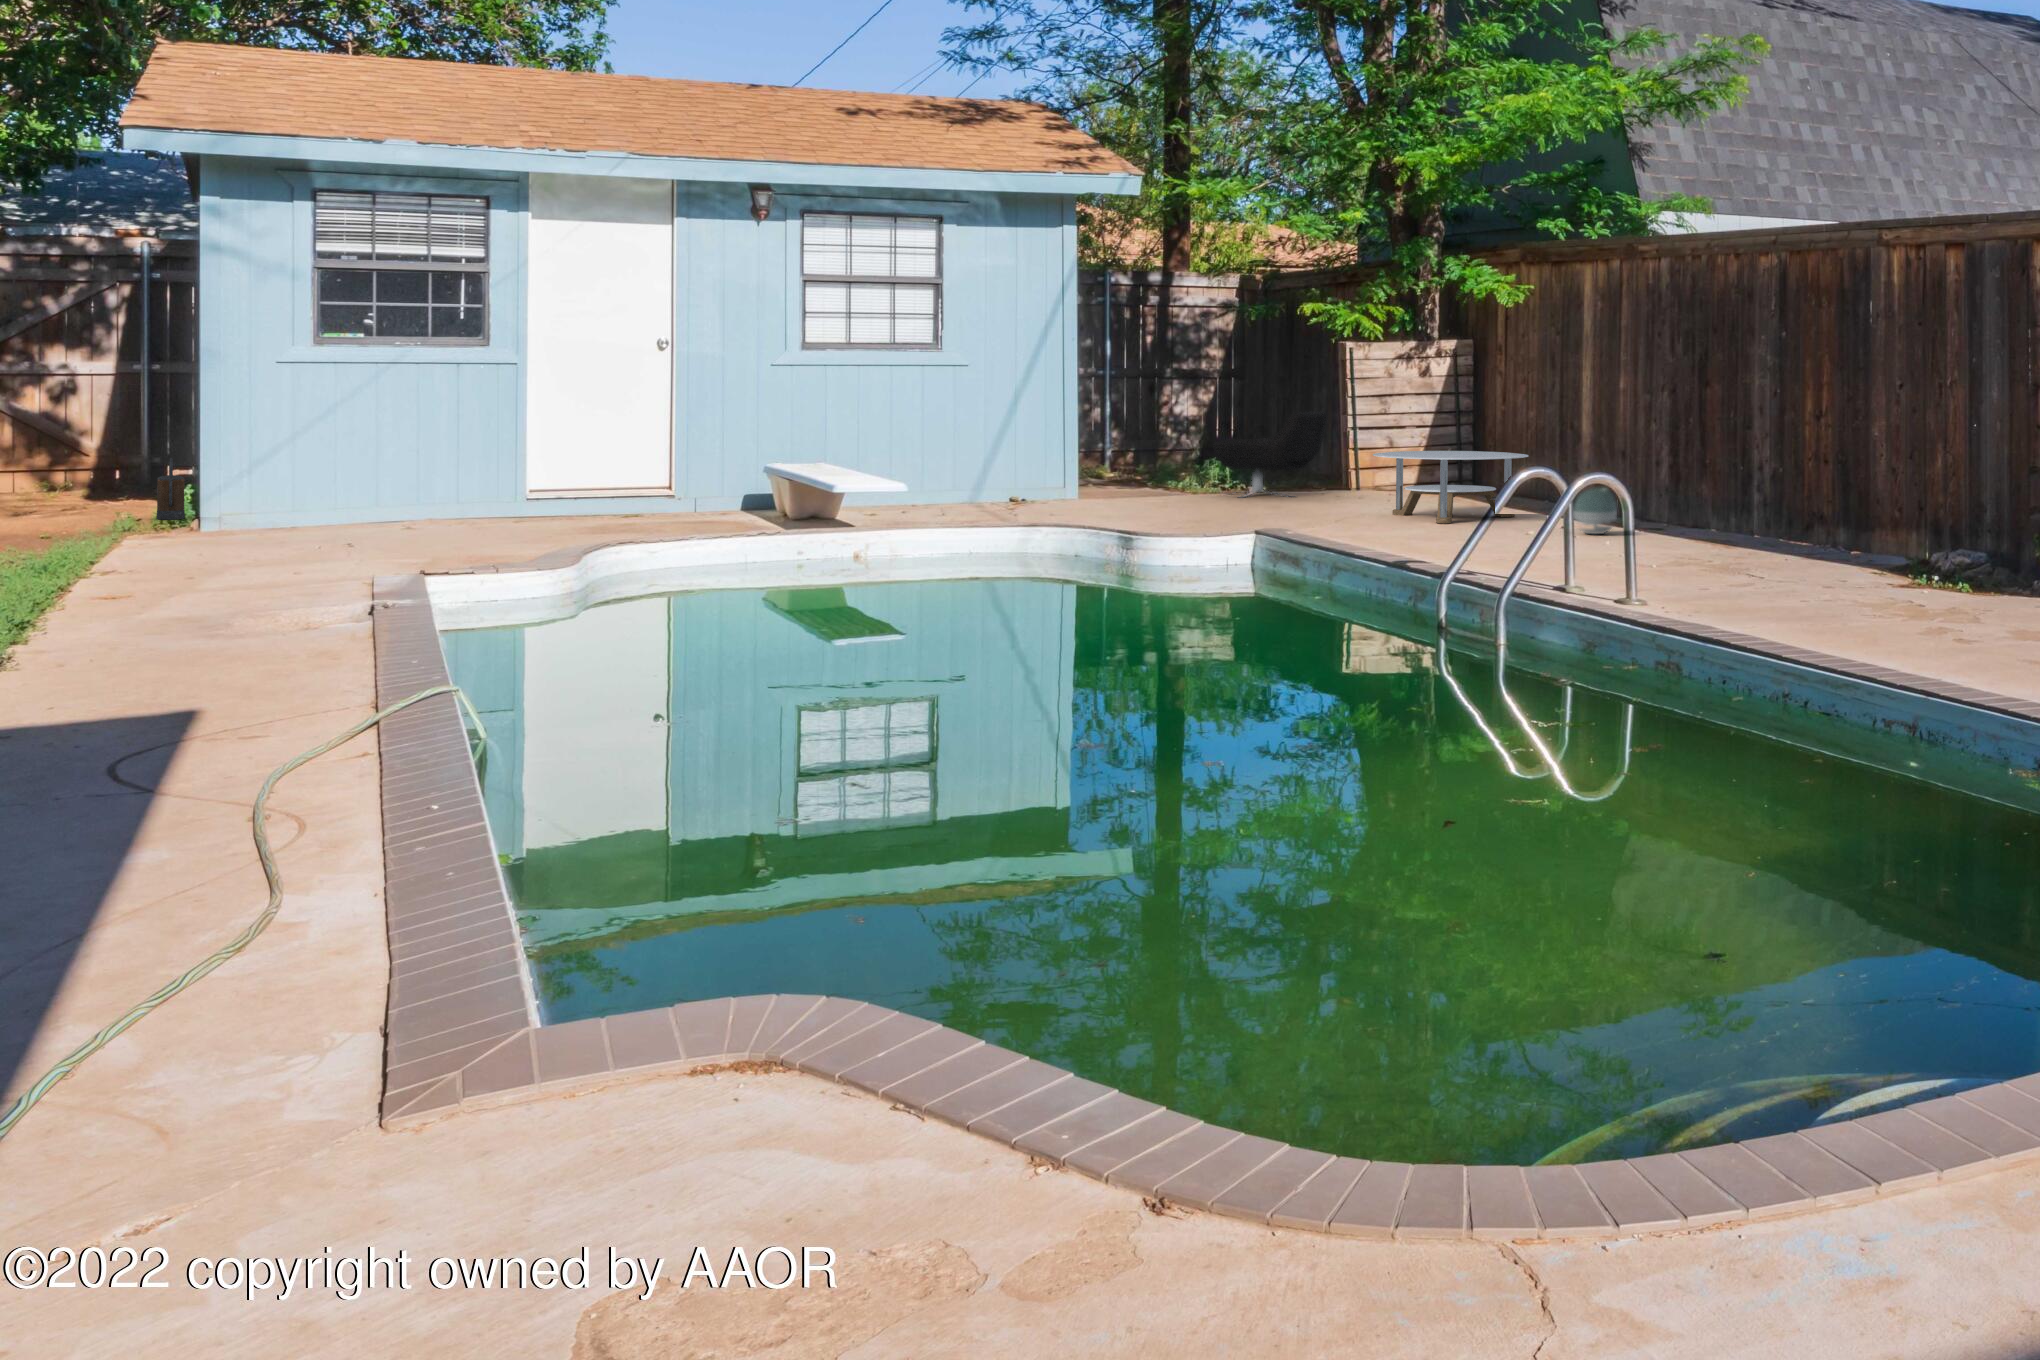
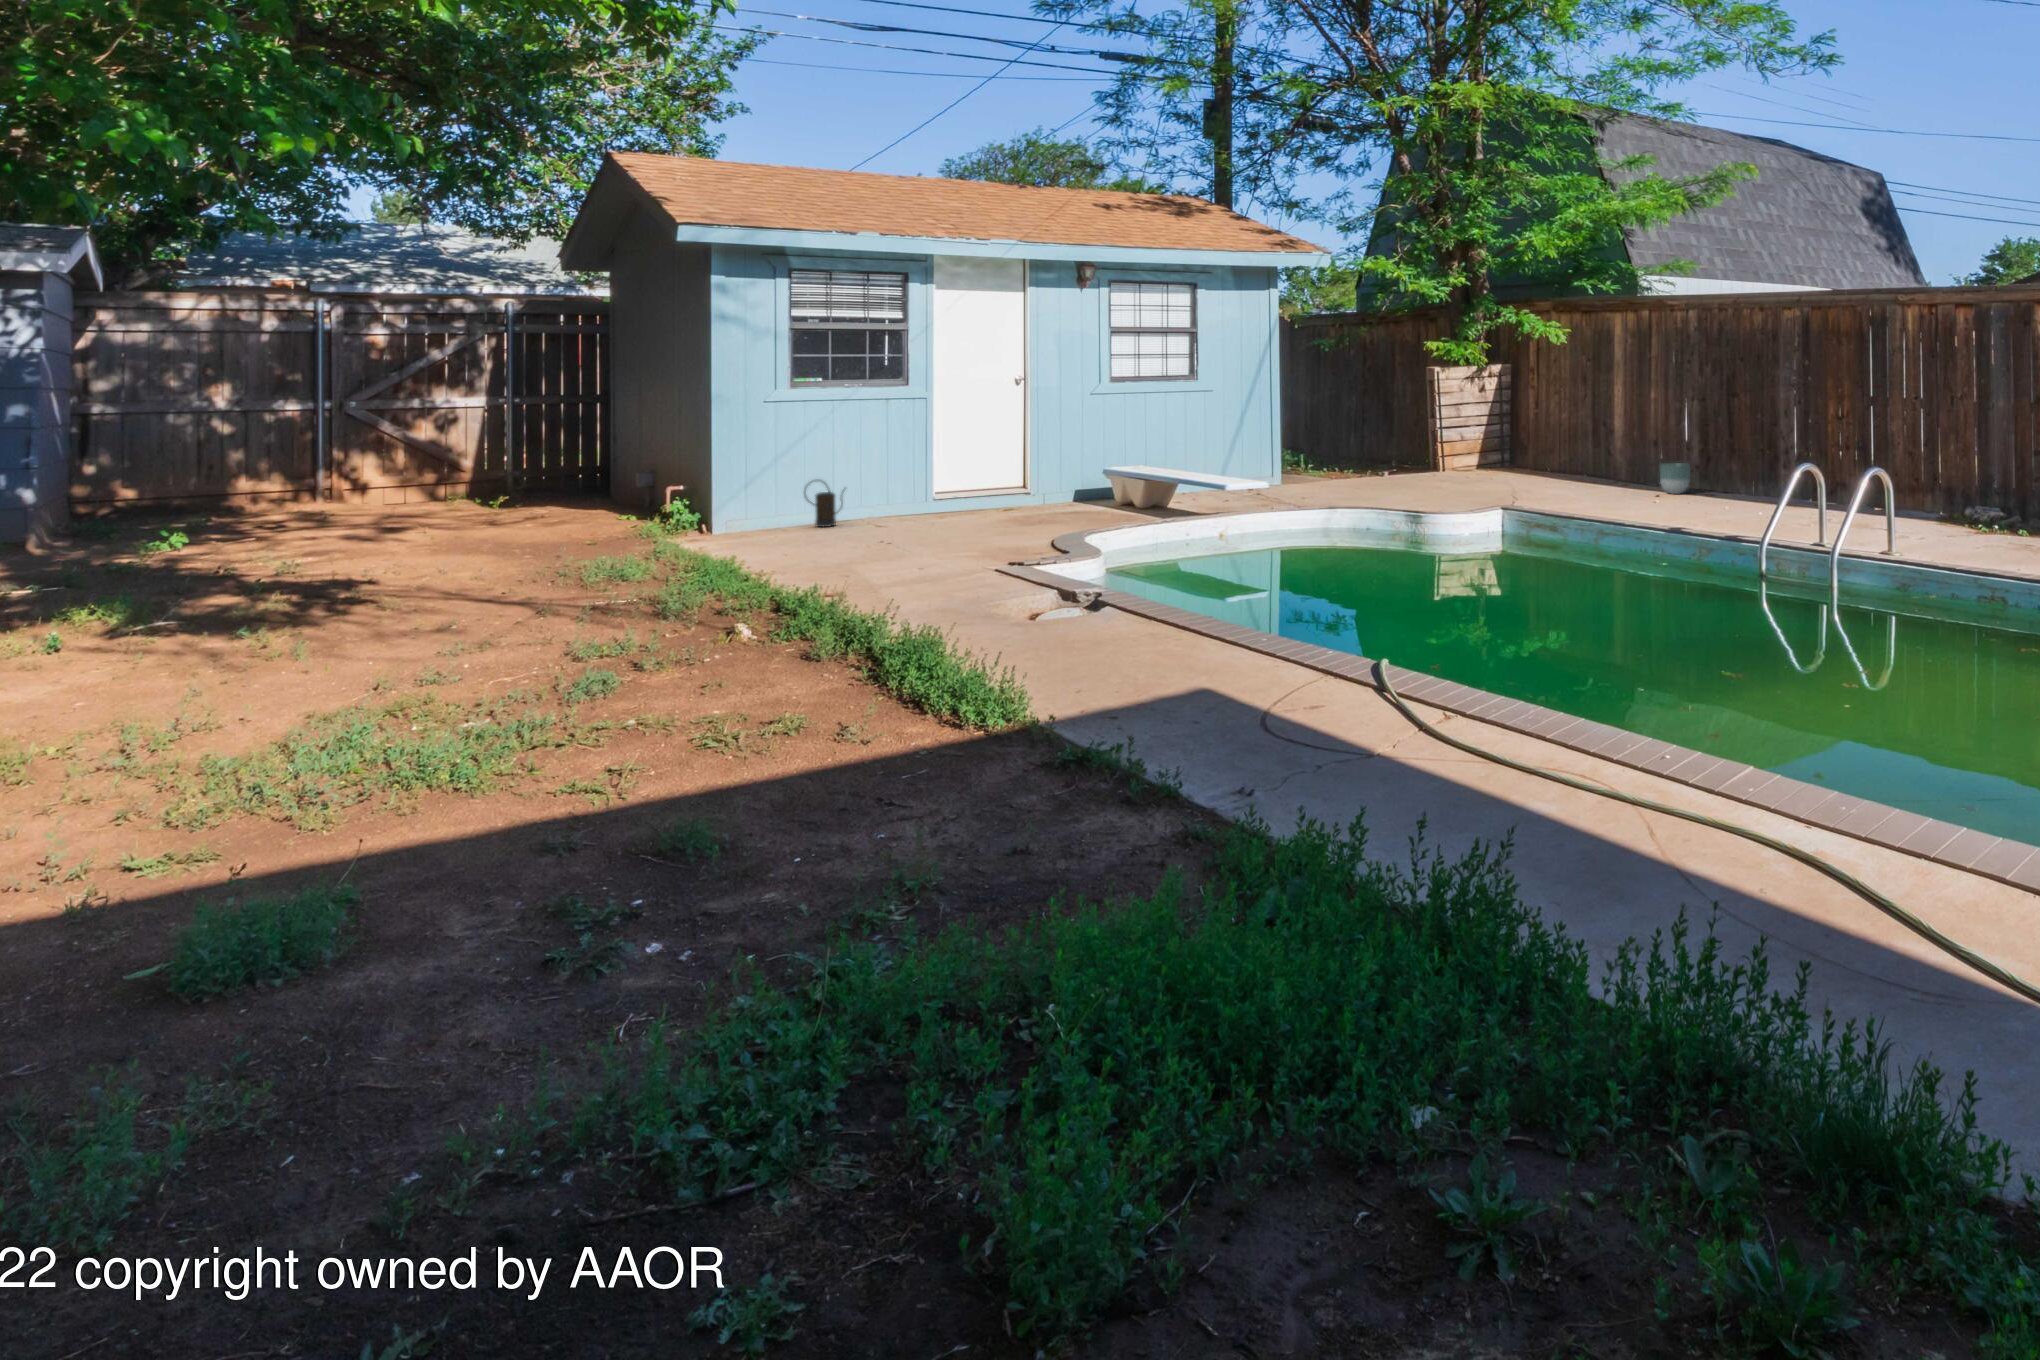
lounge chair: present [1213,411,1328,496] -> none [1332,413,1405,473]
round table: present [1373,451,1528,523] -> none [1492,439,1595,489]
watering can: present [157,458,185,519] -> present [807,490,837,527]

